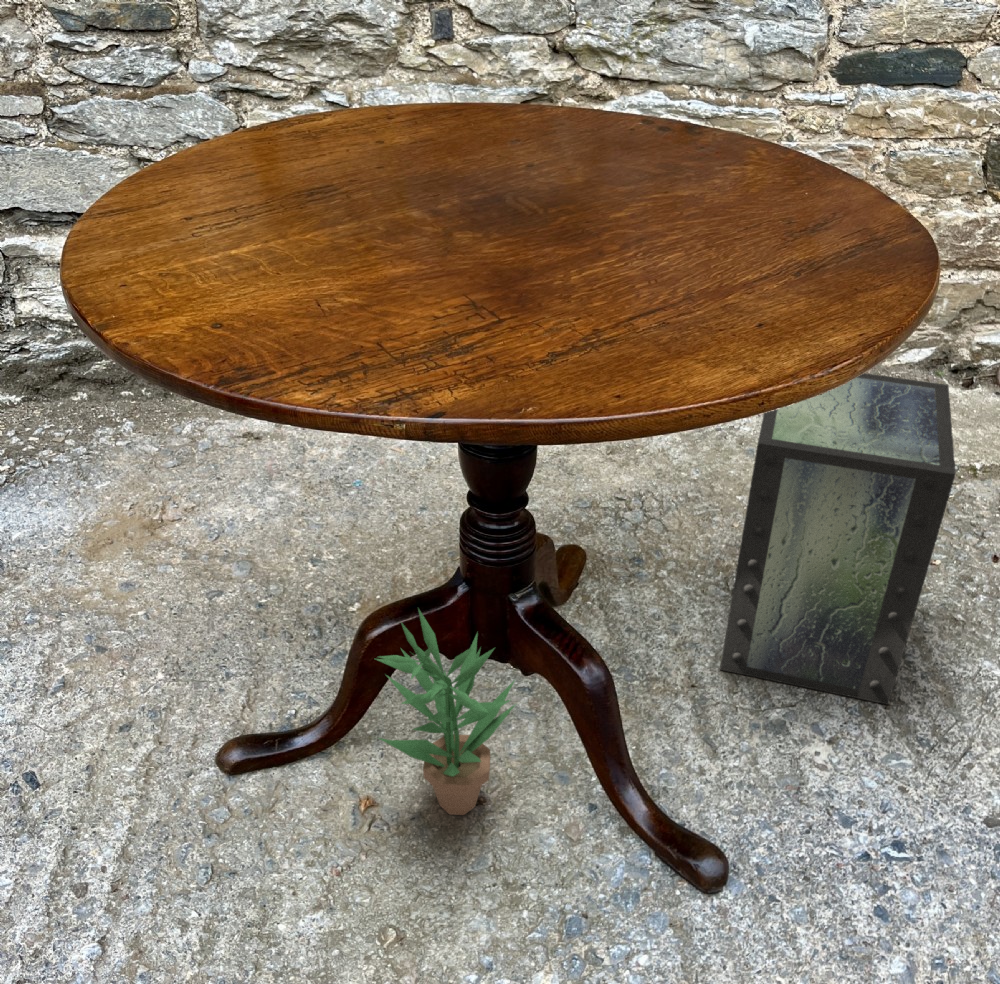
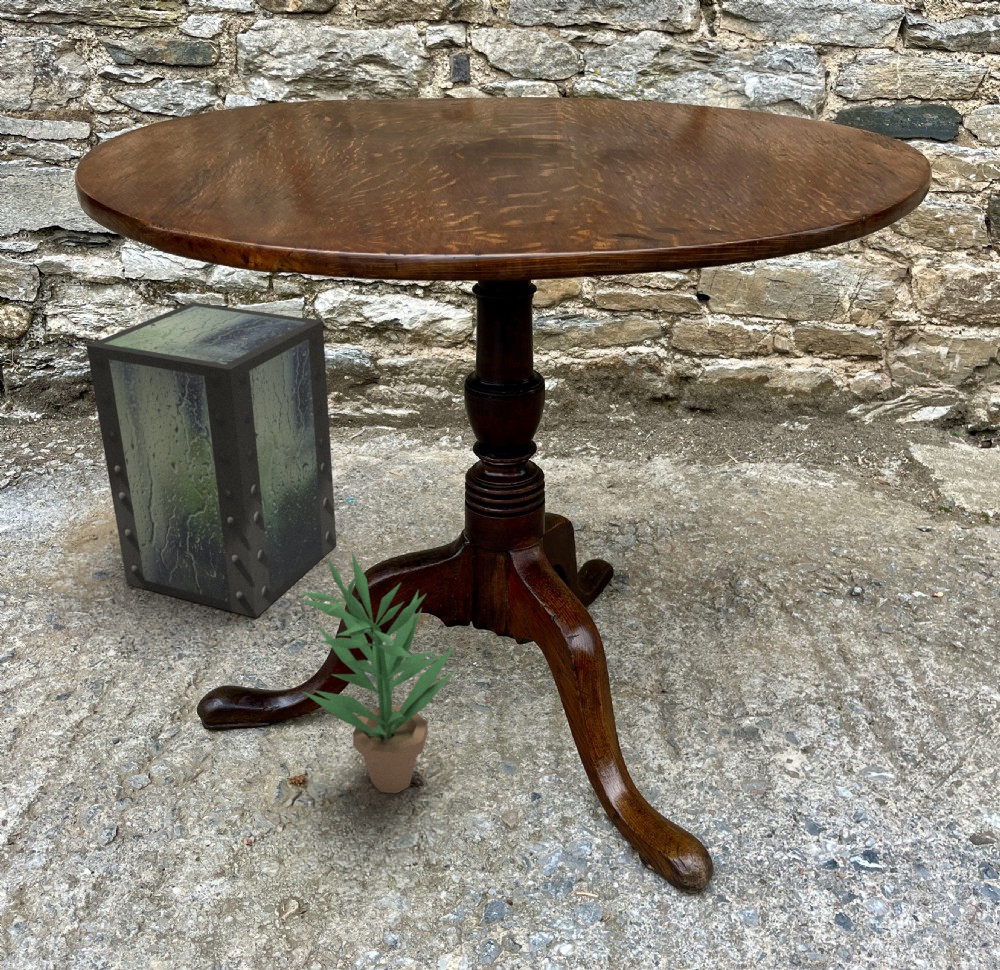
storage box: present [720,373,955,704] -> present [87,302,336,618]

